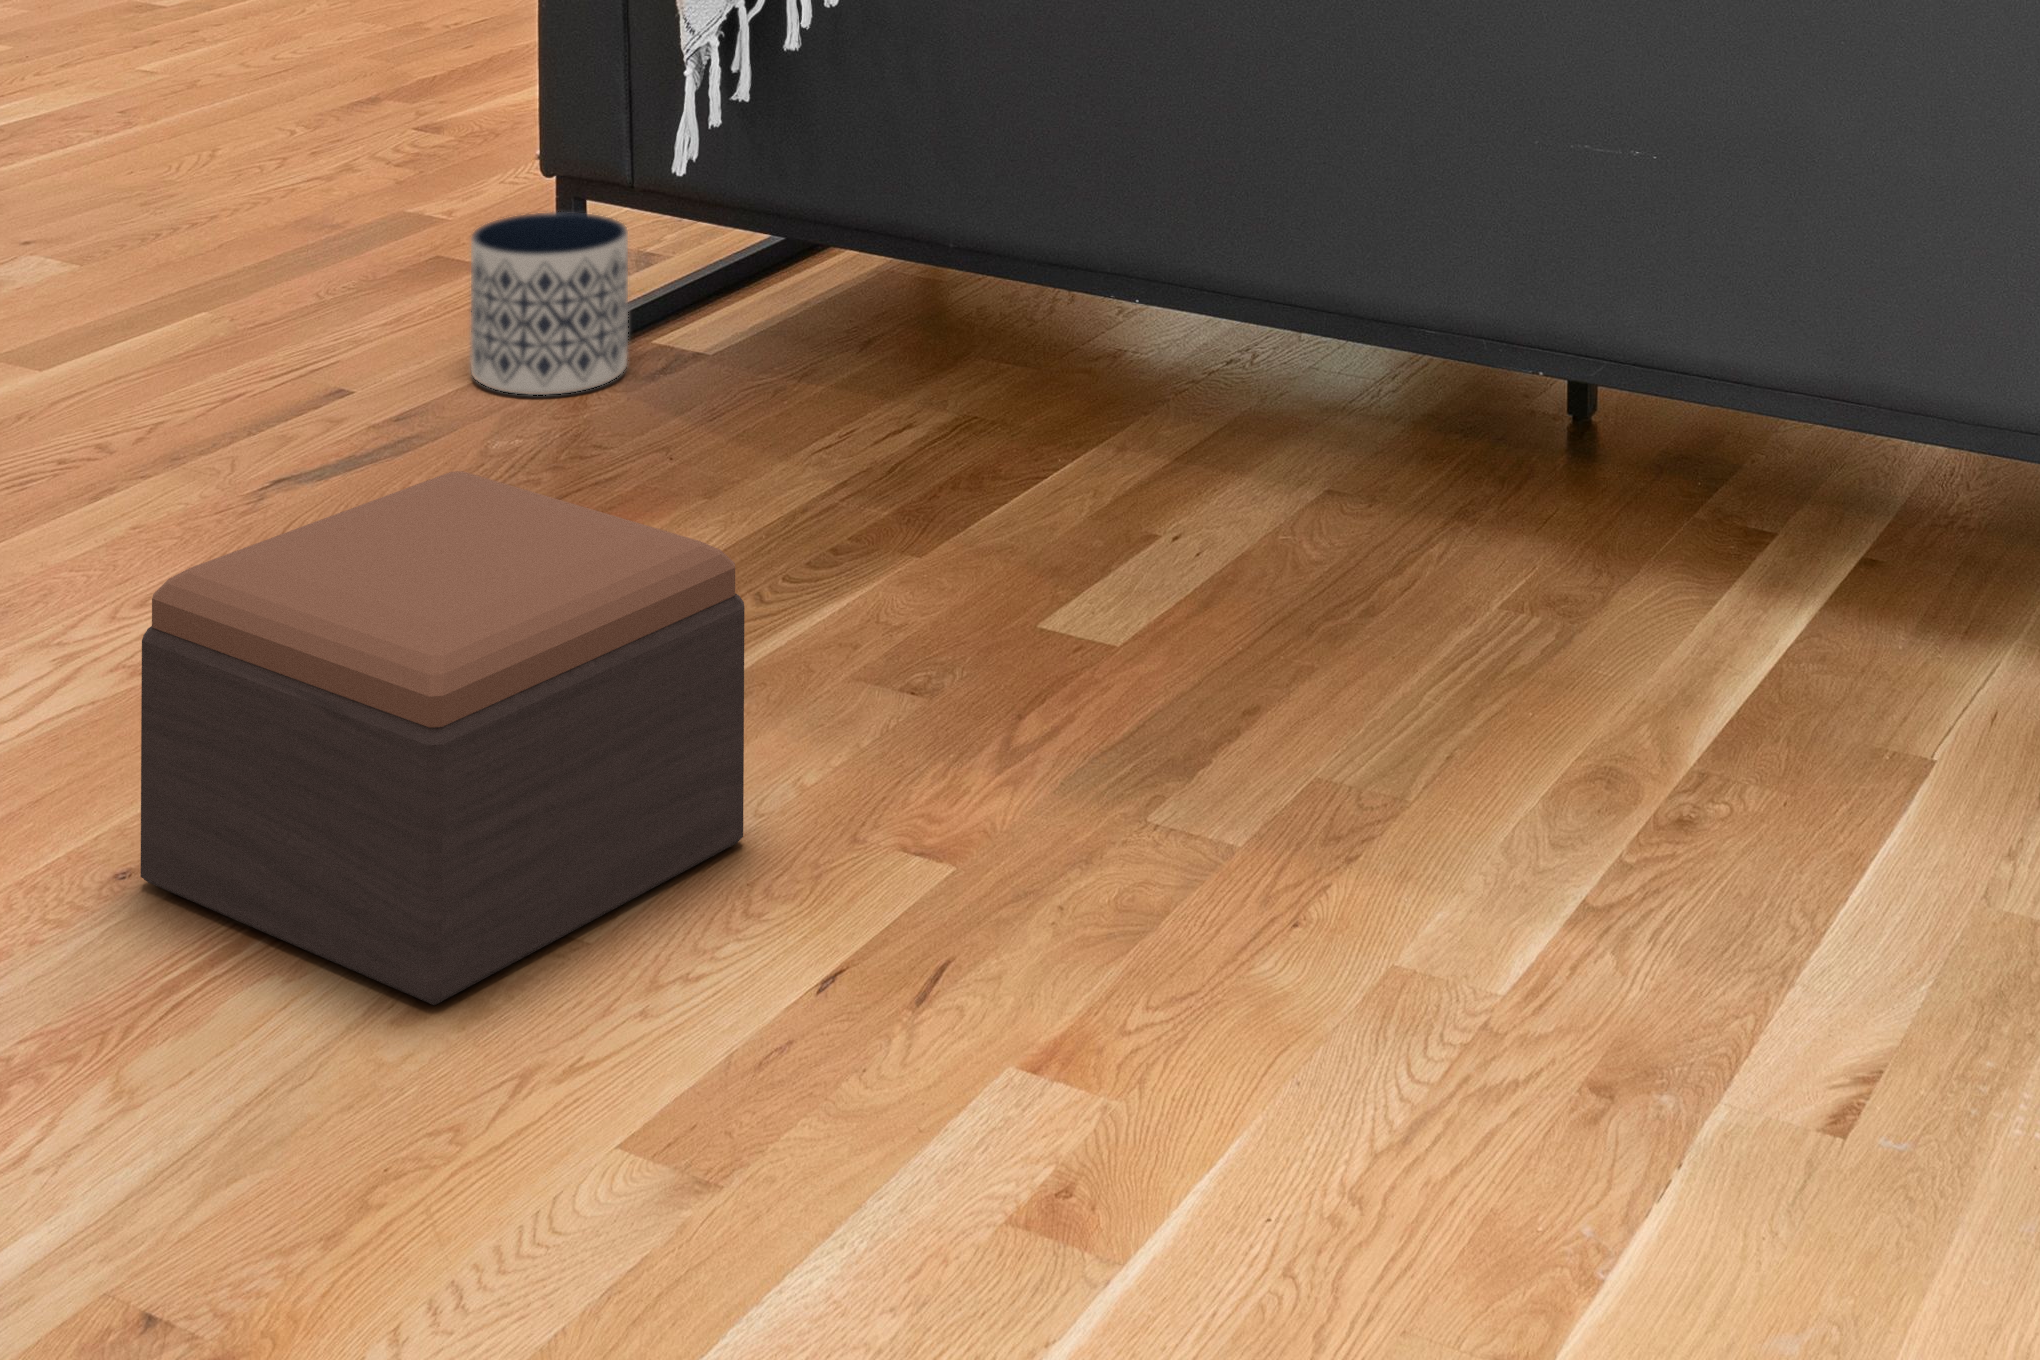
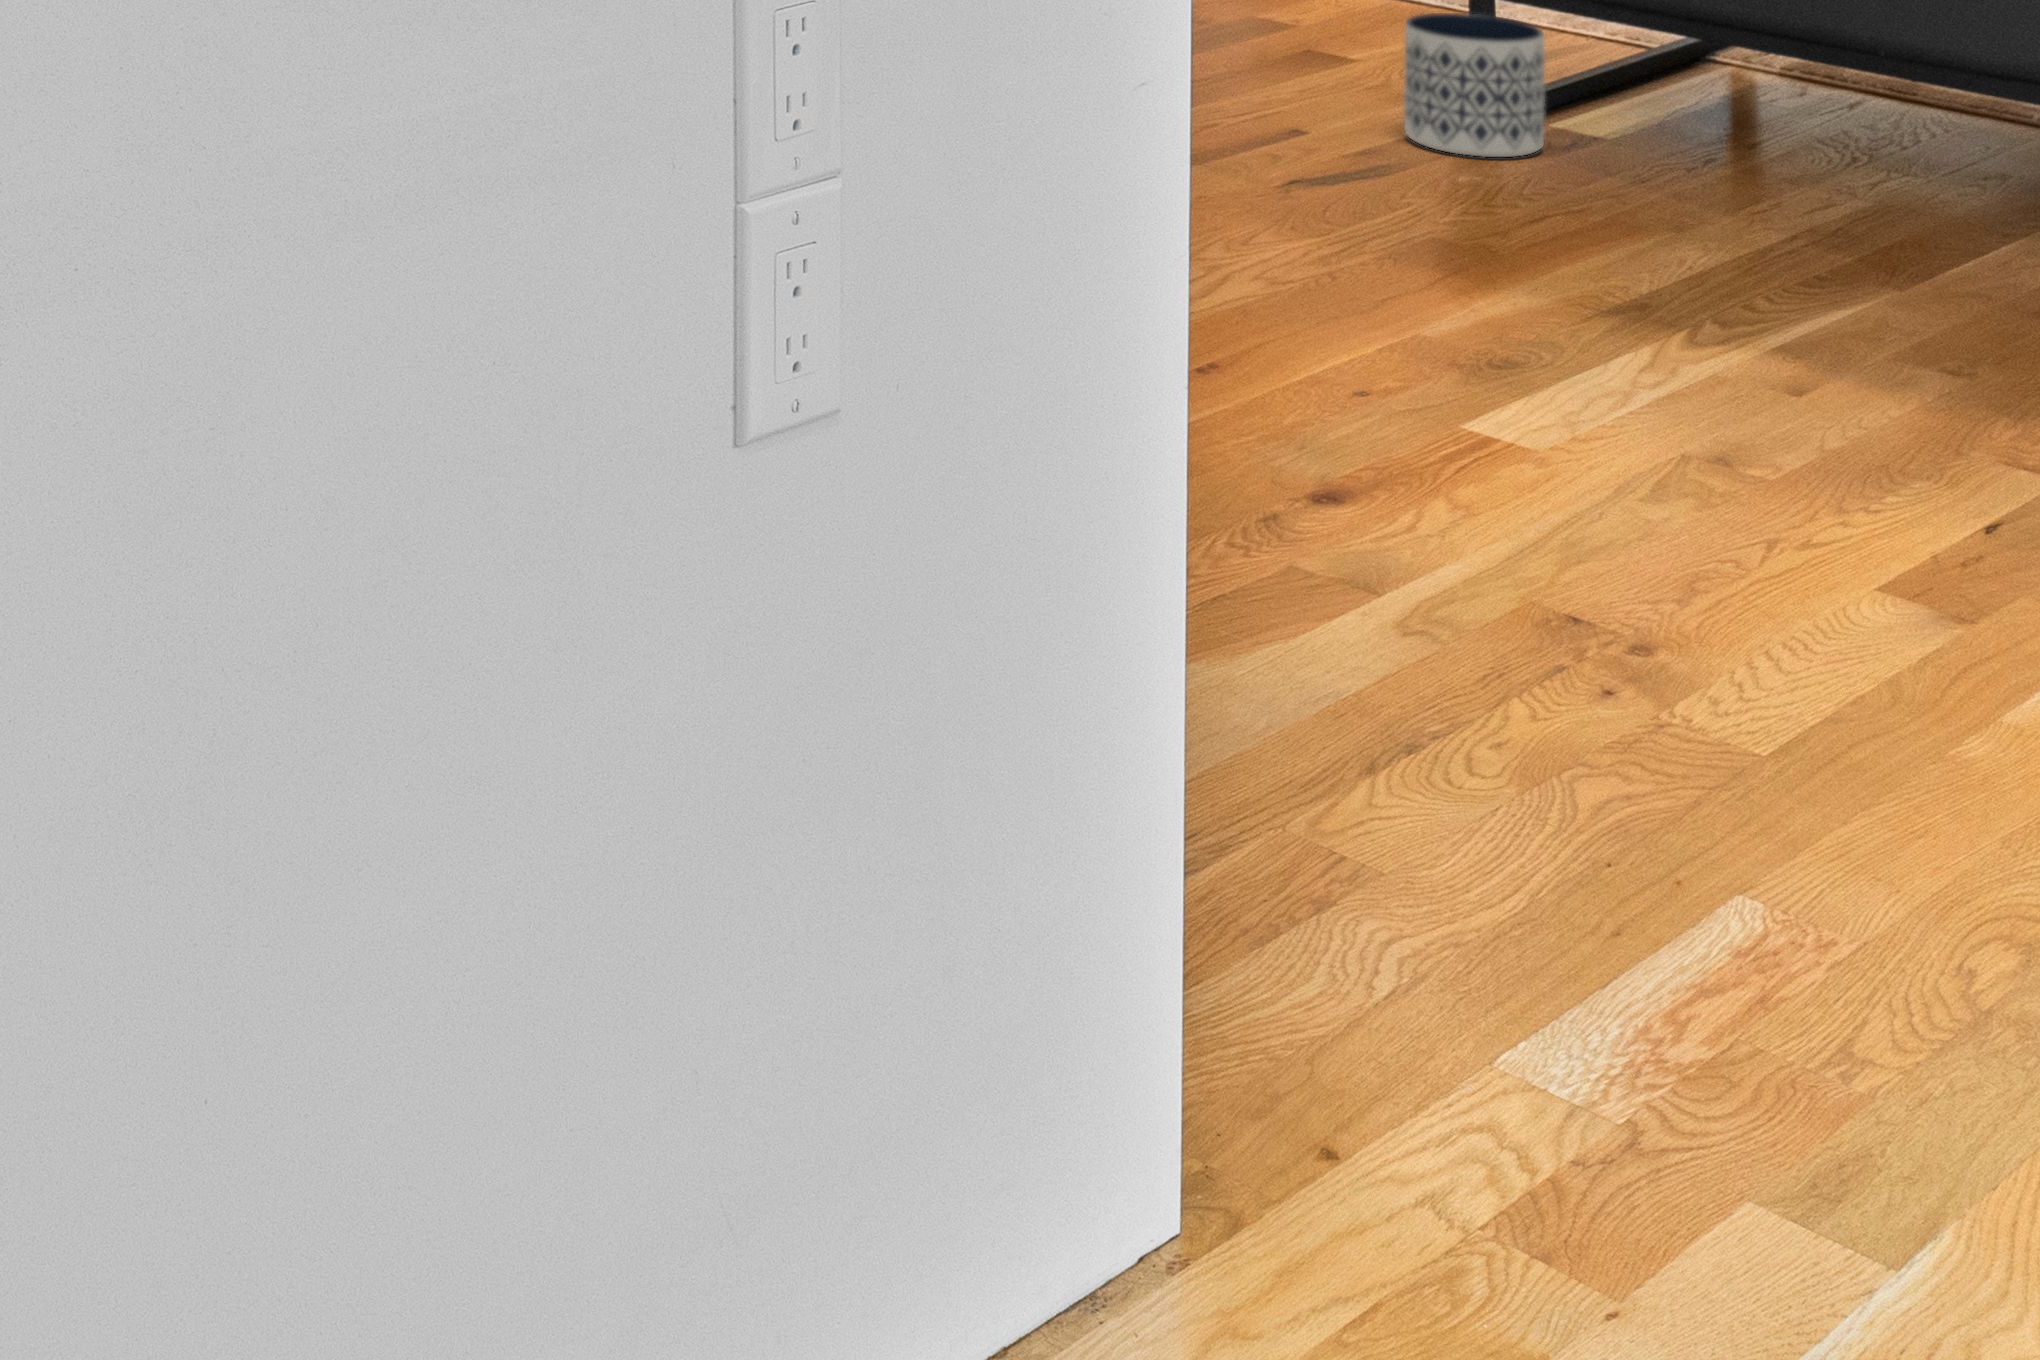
footstool: present [140,471,745,1005] -> none [1364,155,1853,511]

